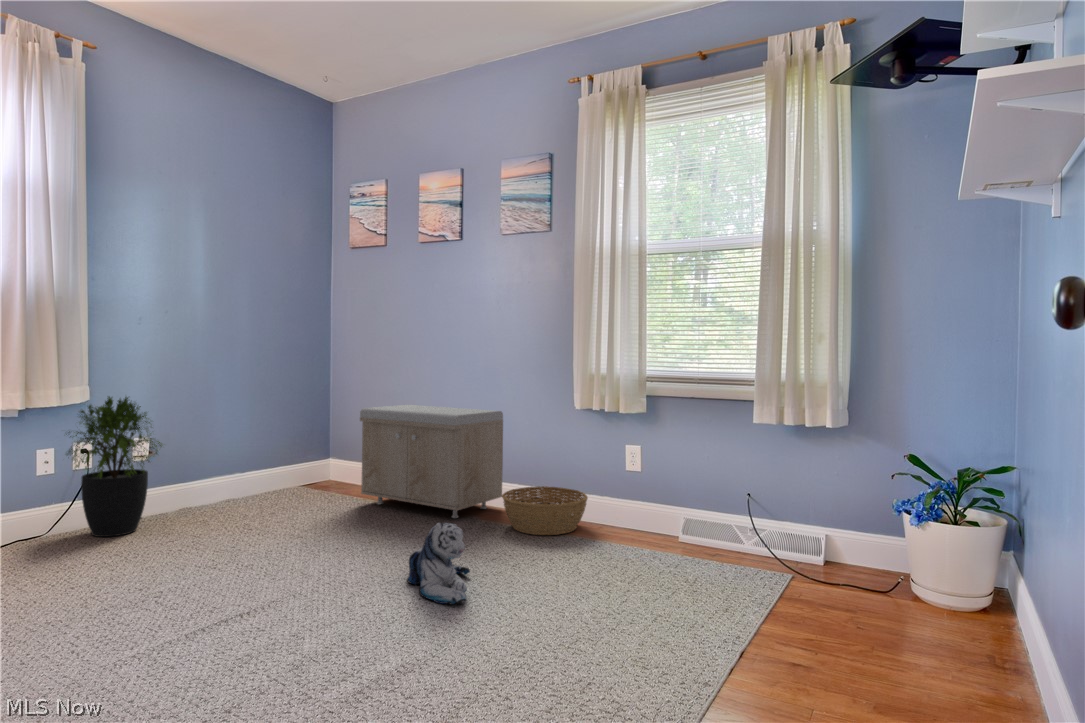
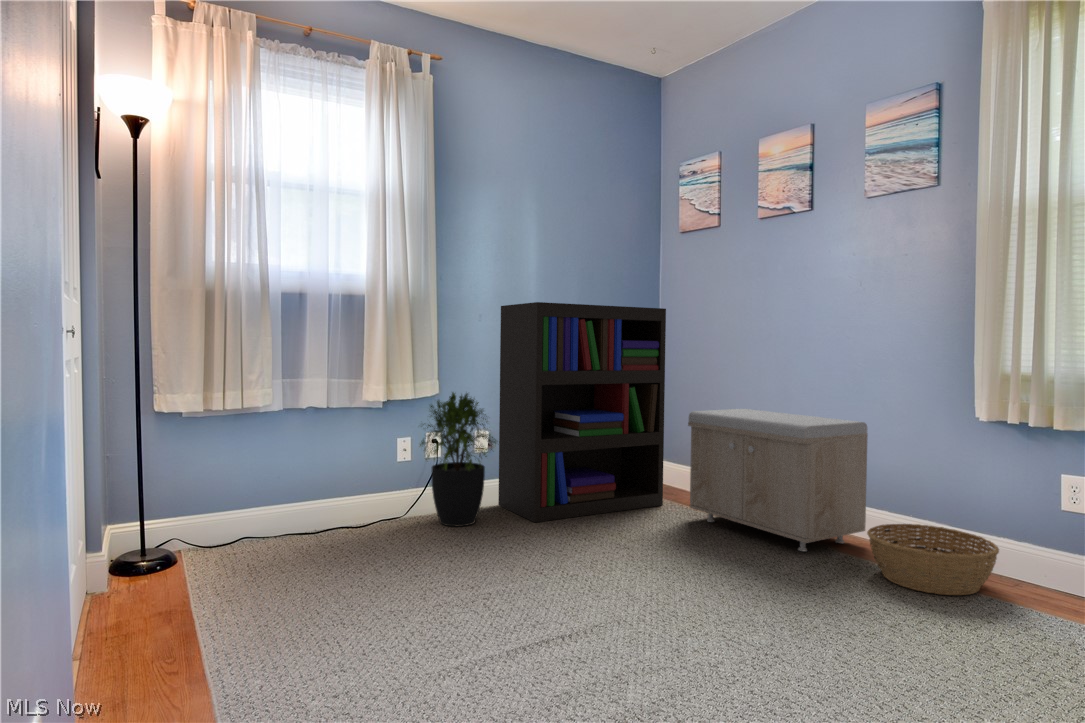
bookshelf: none [163,306,339,523] -> present [498,302,666,522]
plush toy: present [407,523,470,604] -> none [744,565,827,675]

